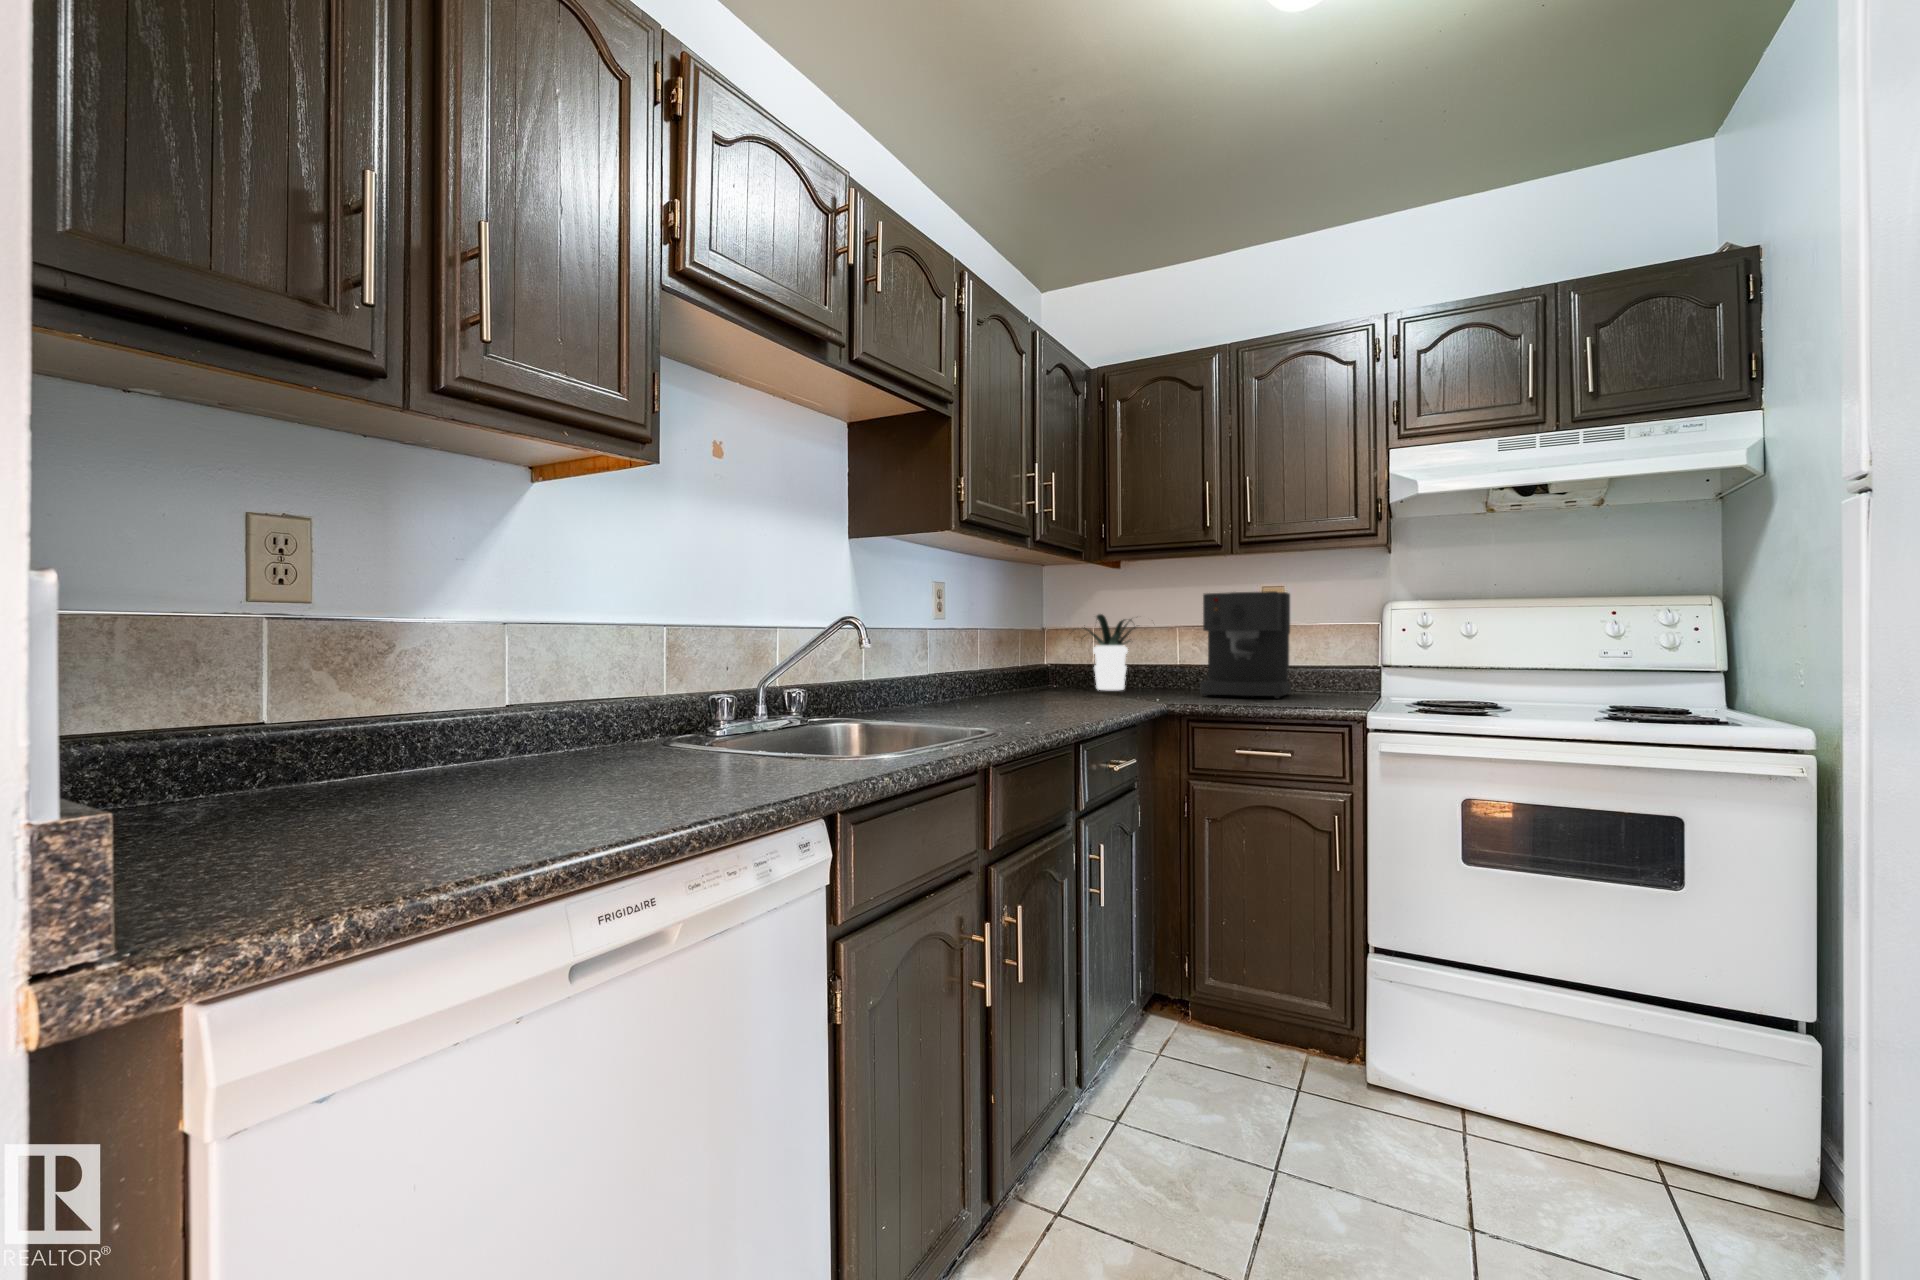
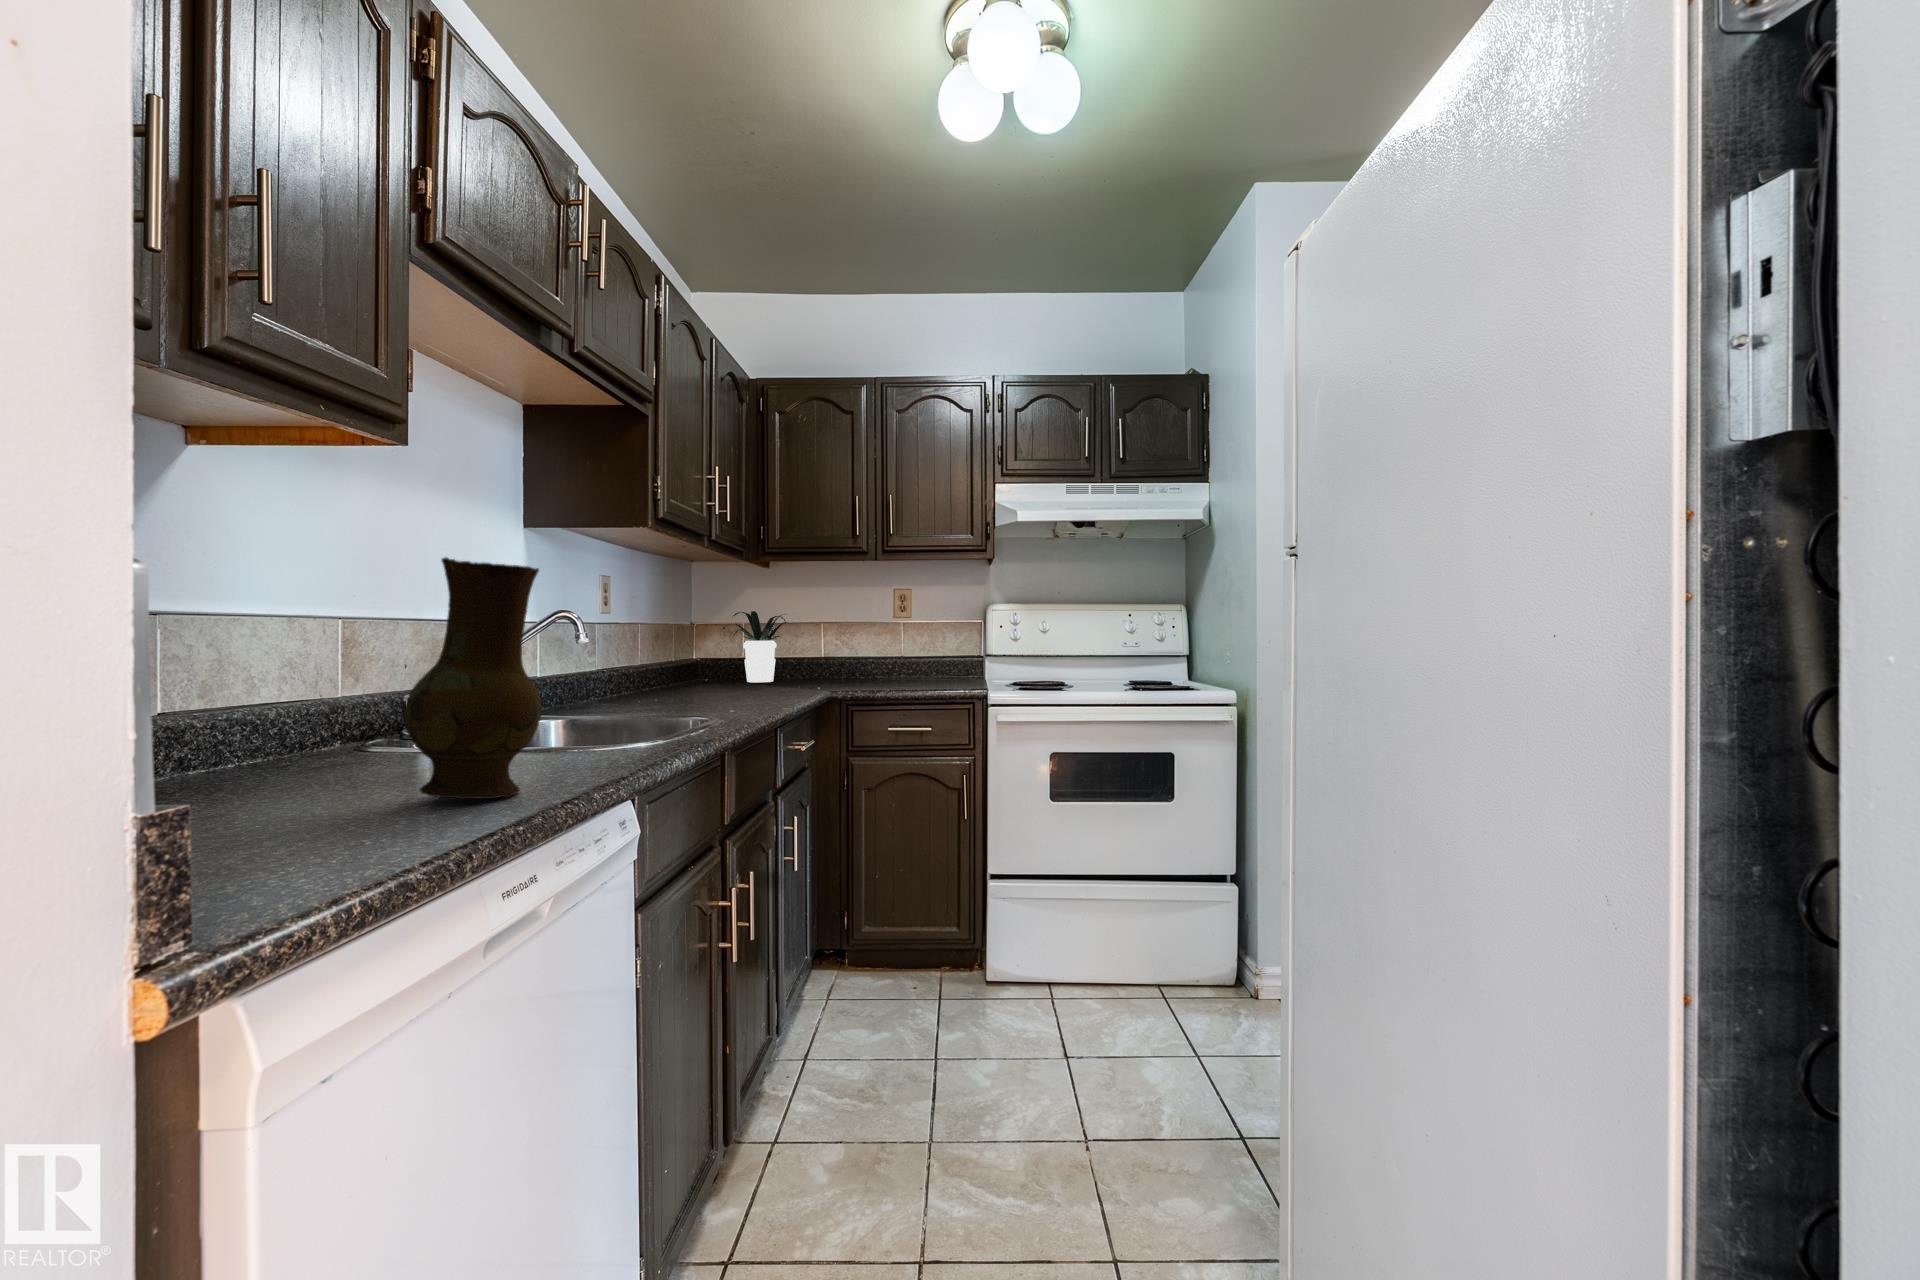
ceramic jug: none [575,572,697,810] -> present [404,557,542,799]
coffee maker: present [1200,591,1291,699] -> none [848,594,916,684]

